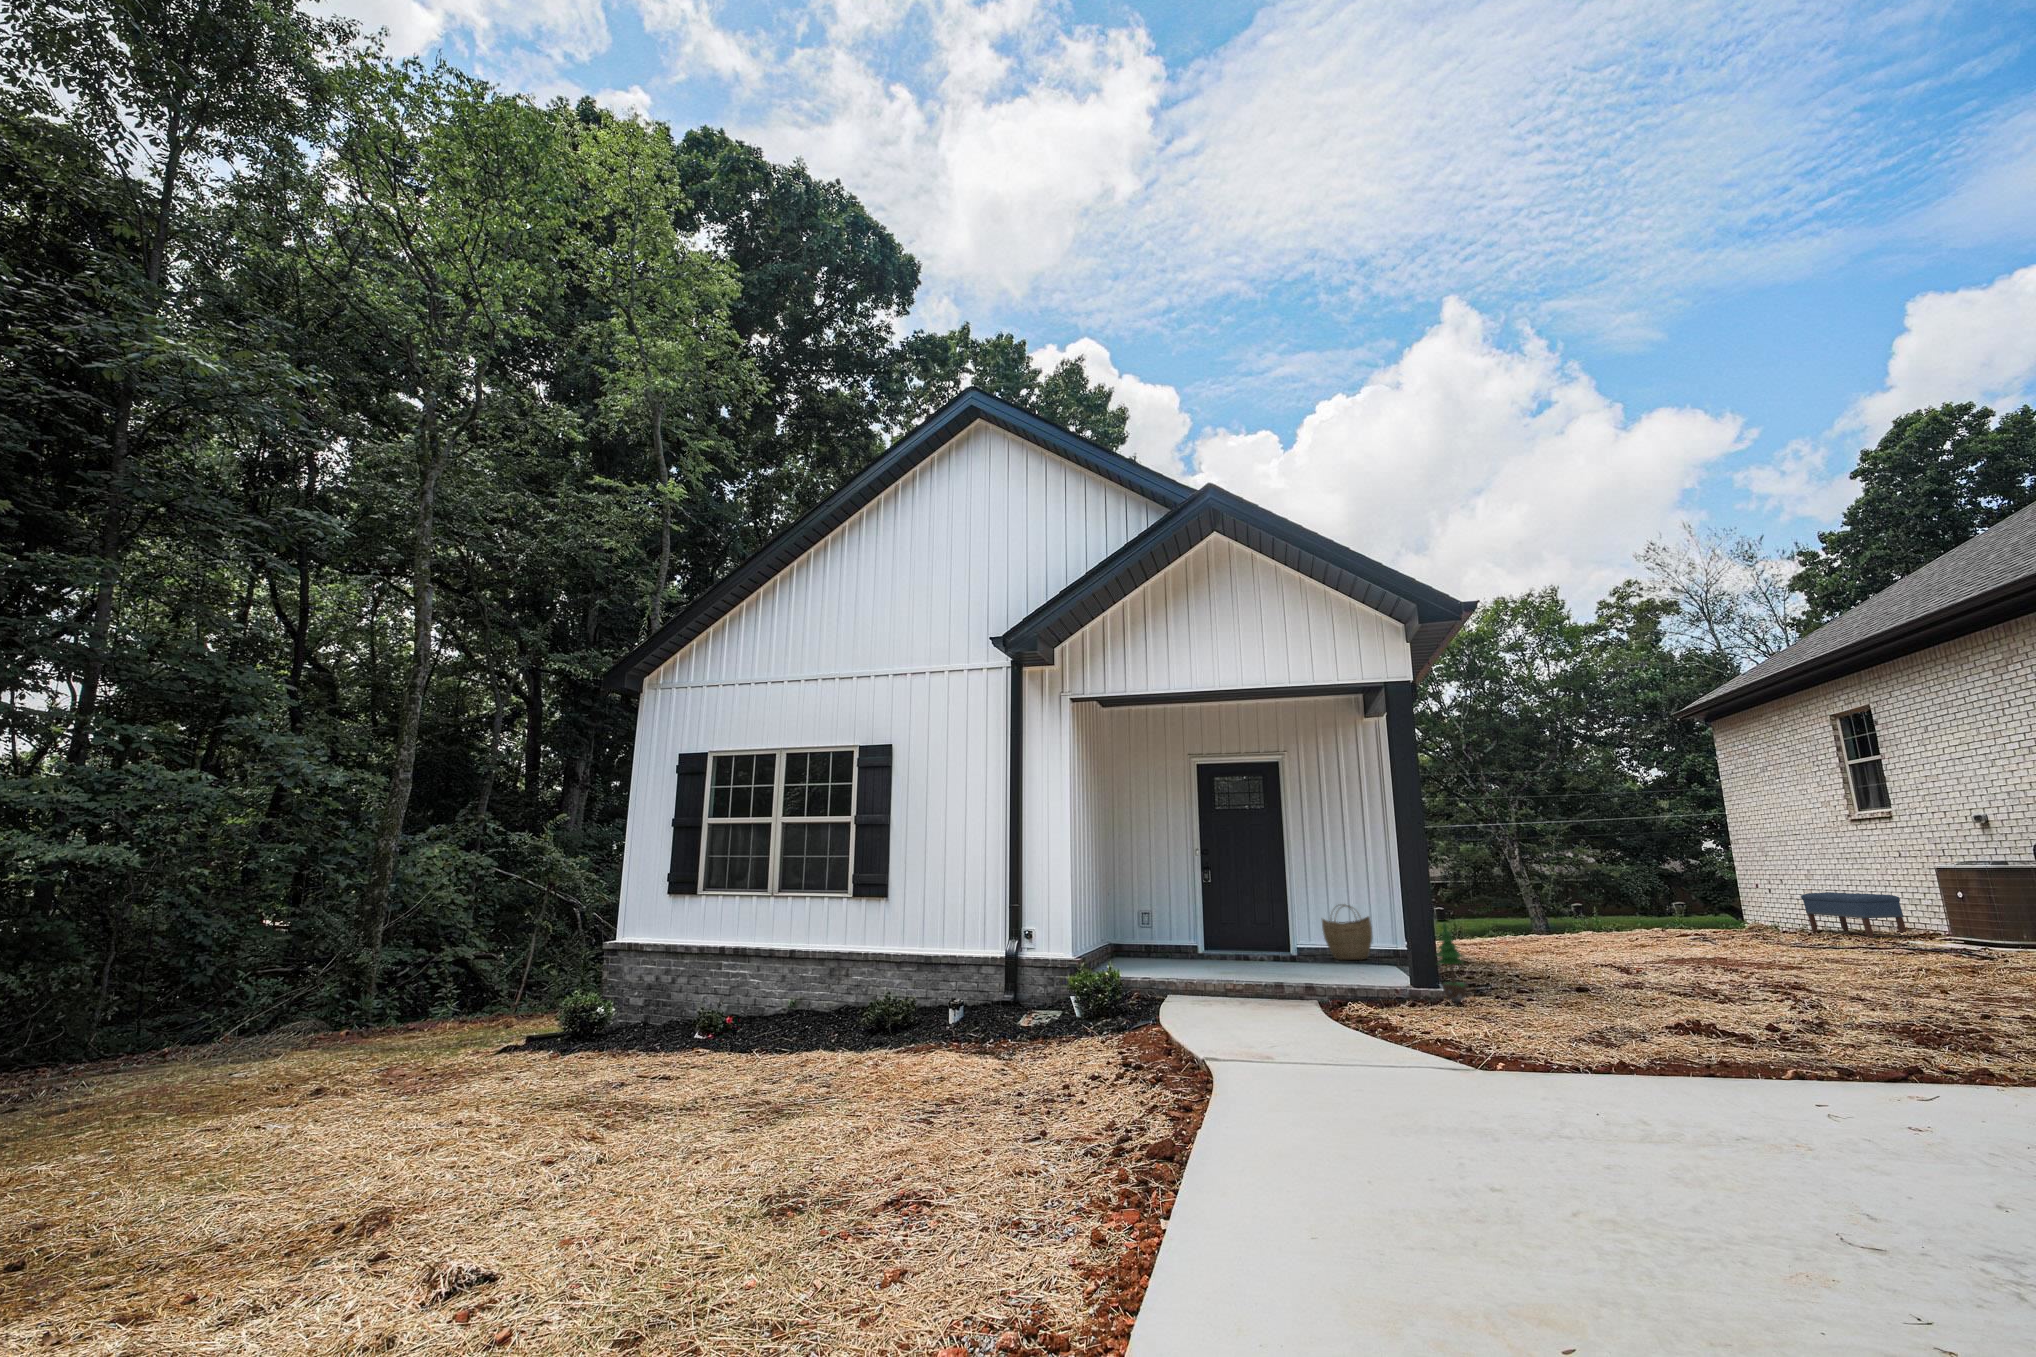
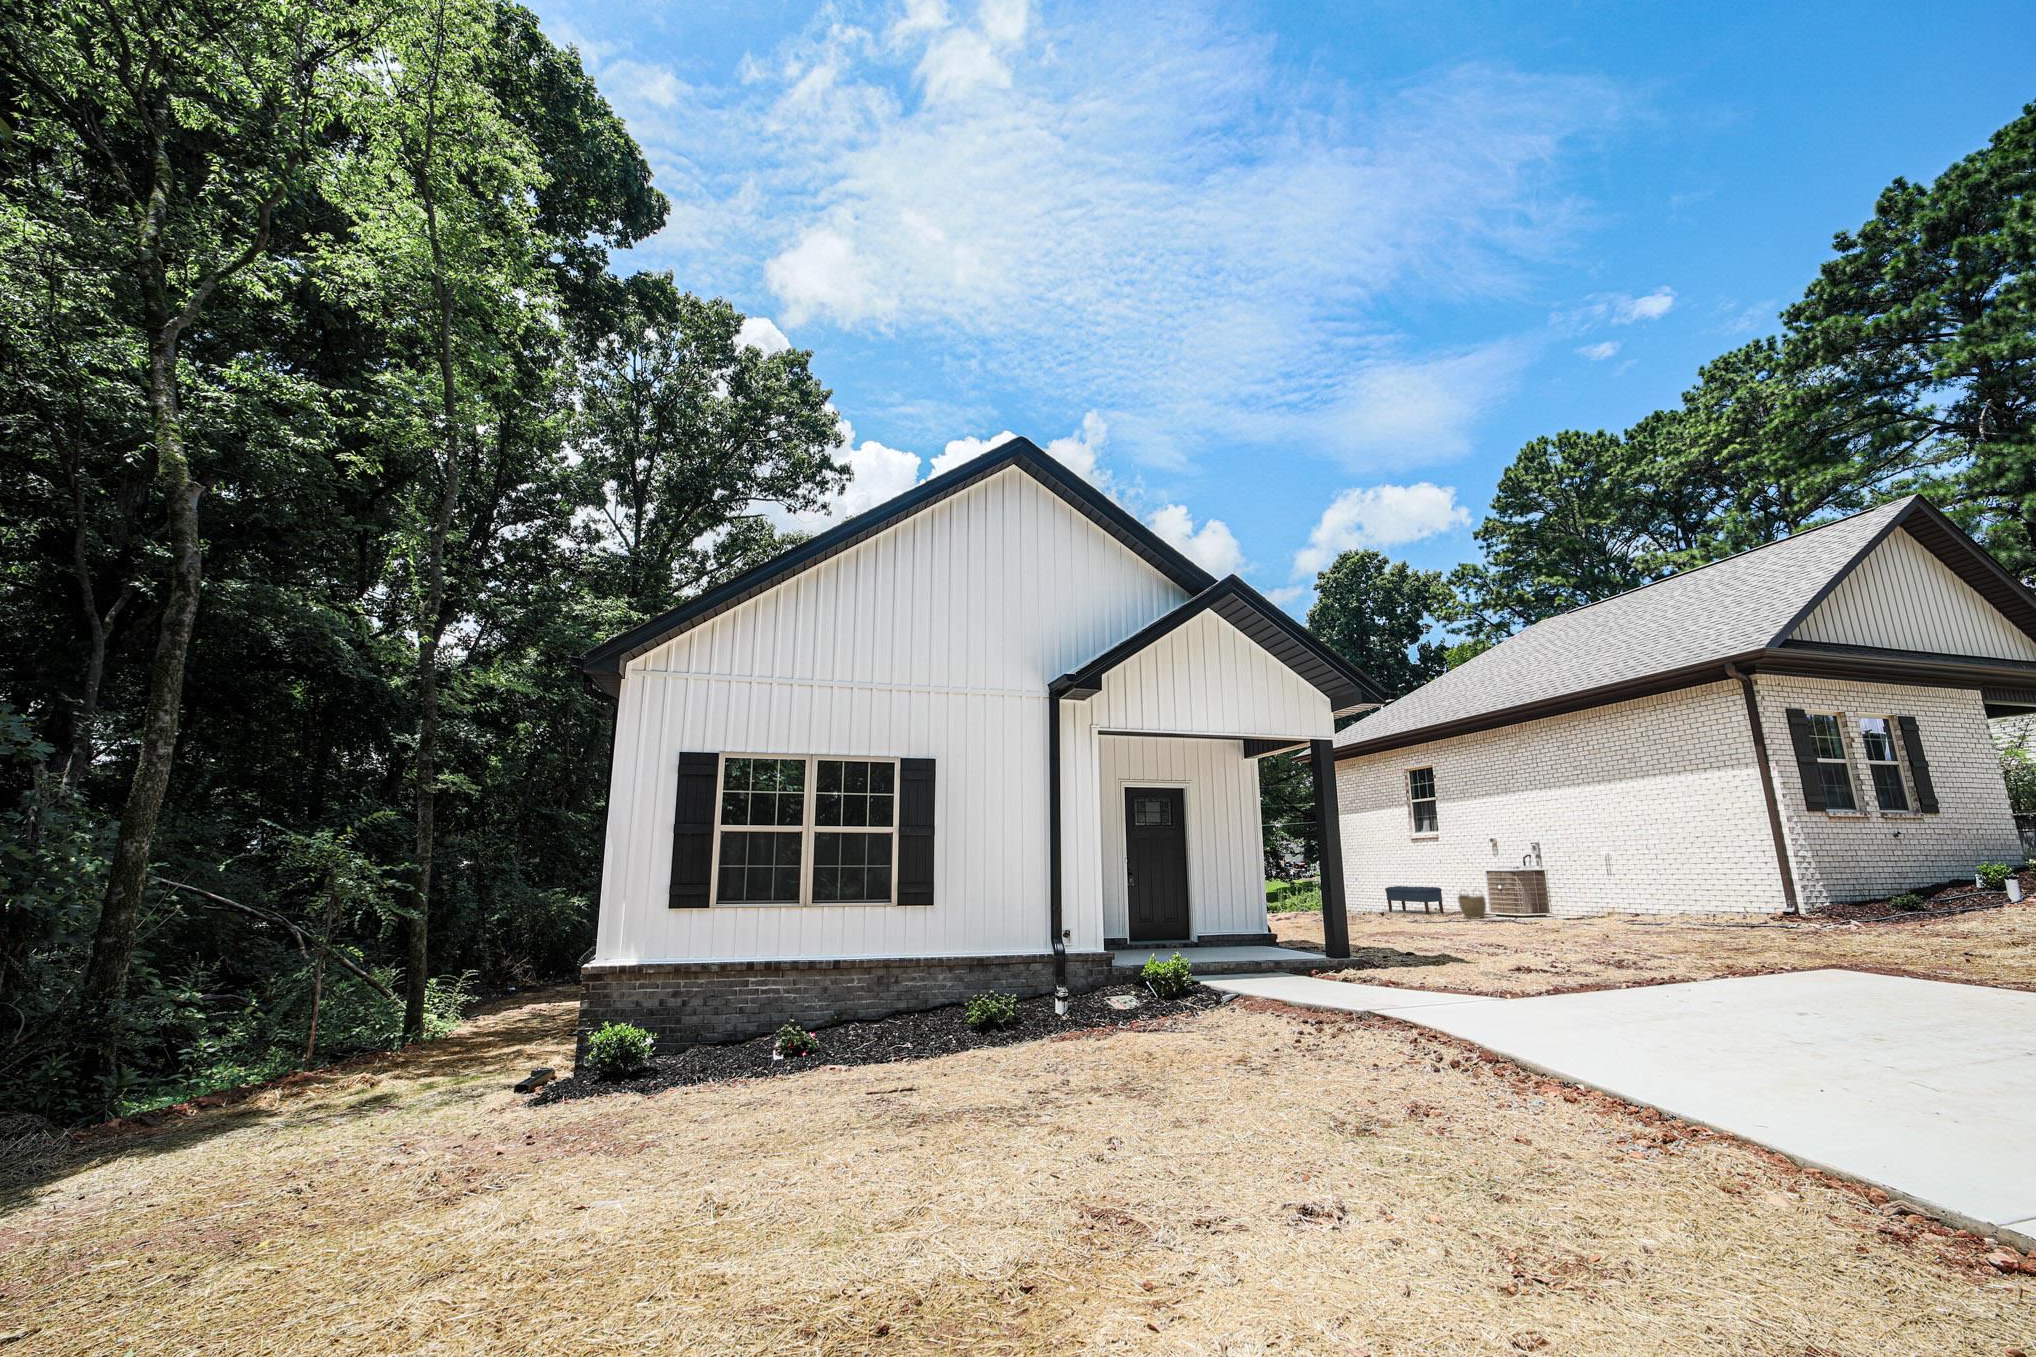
woven basket: present [1322,904,1372,960] -> present [1458,890,1486,919]
potted tree: present [1437,923,1467,1003] -> none [1343,911,1364,967]

